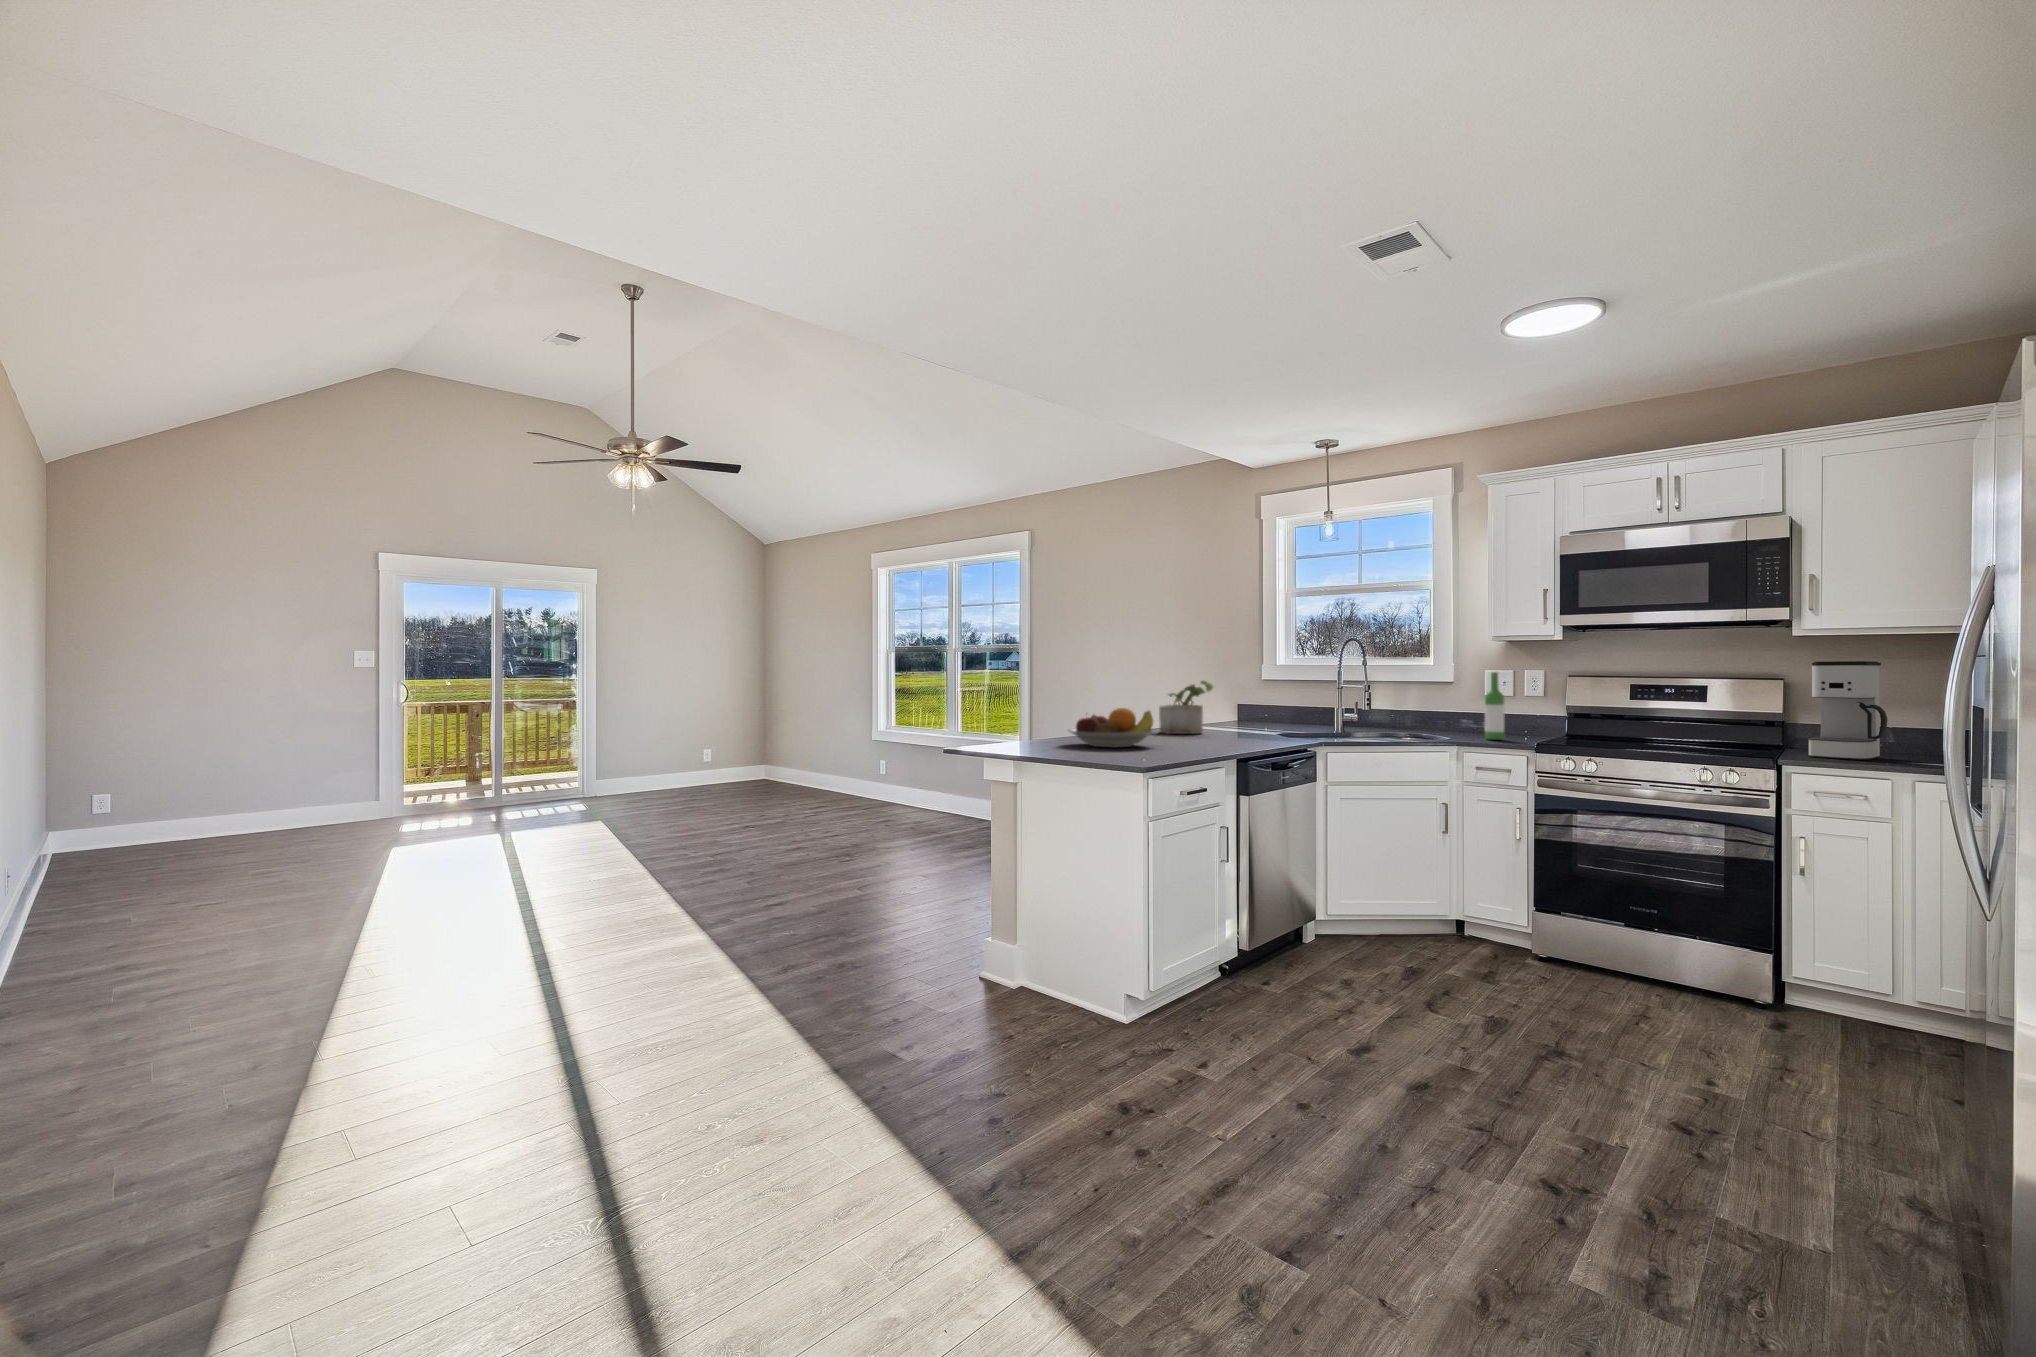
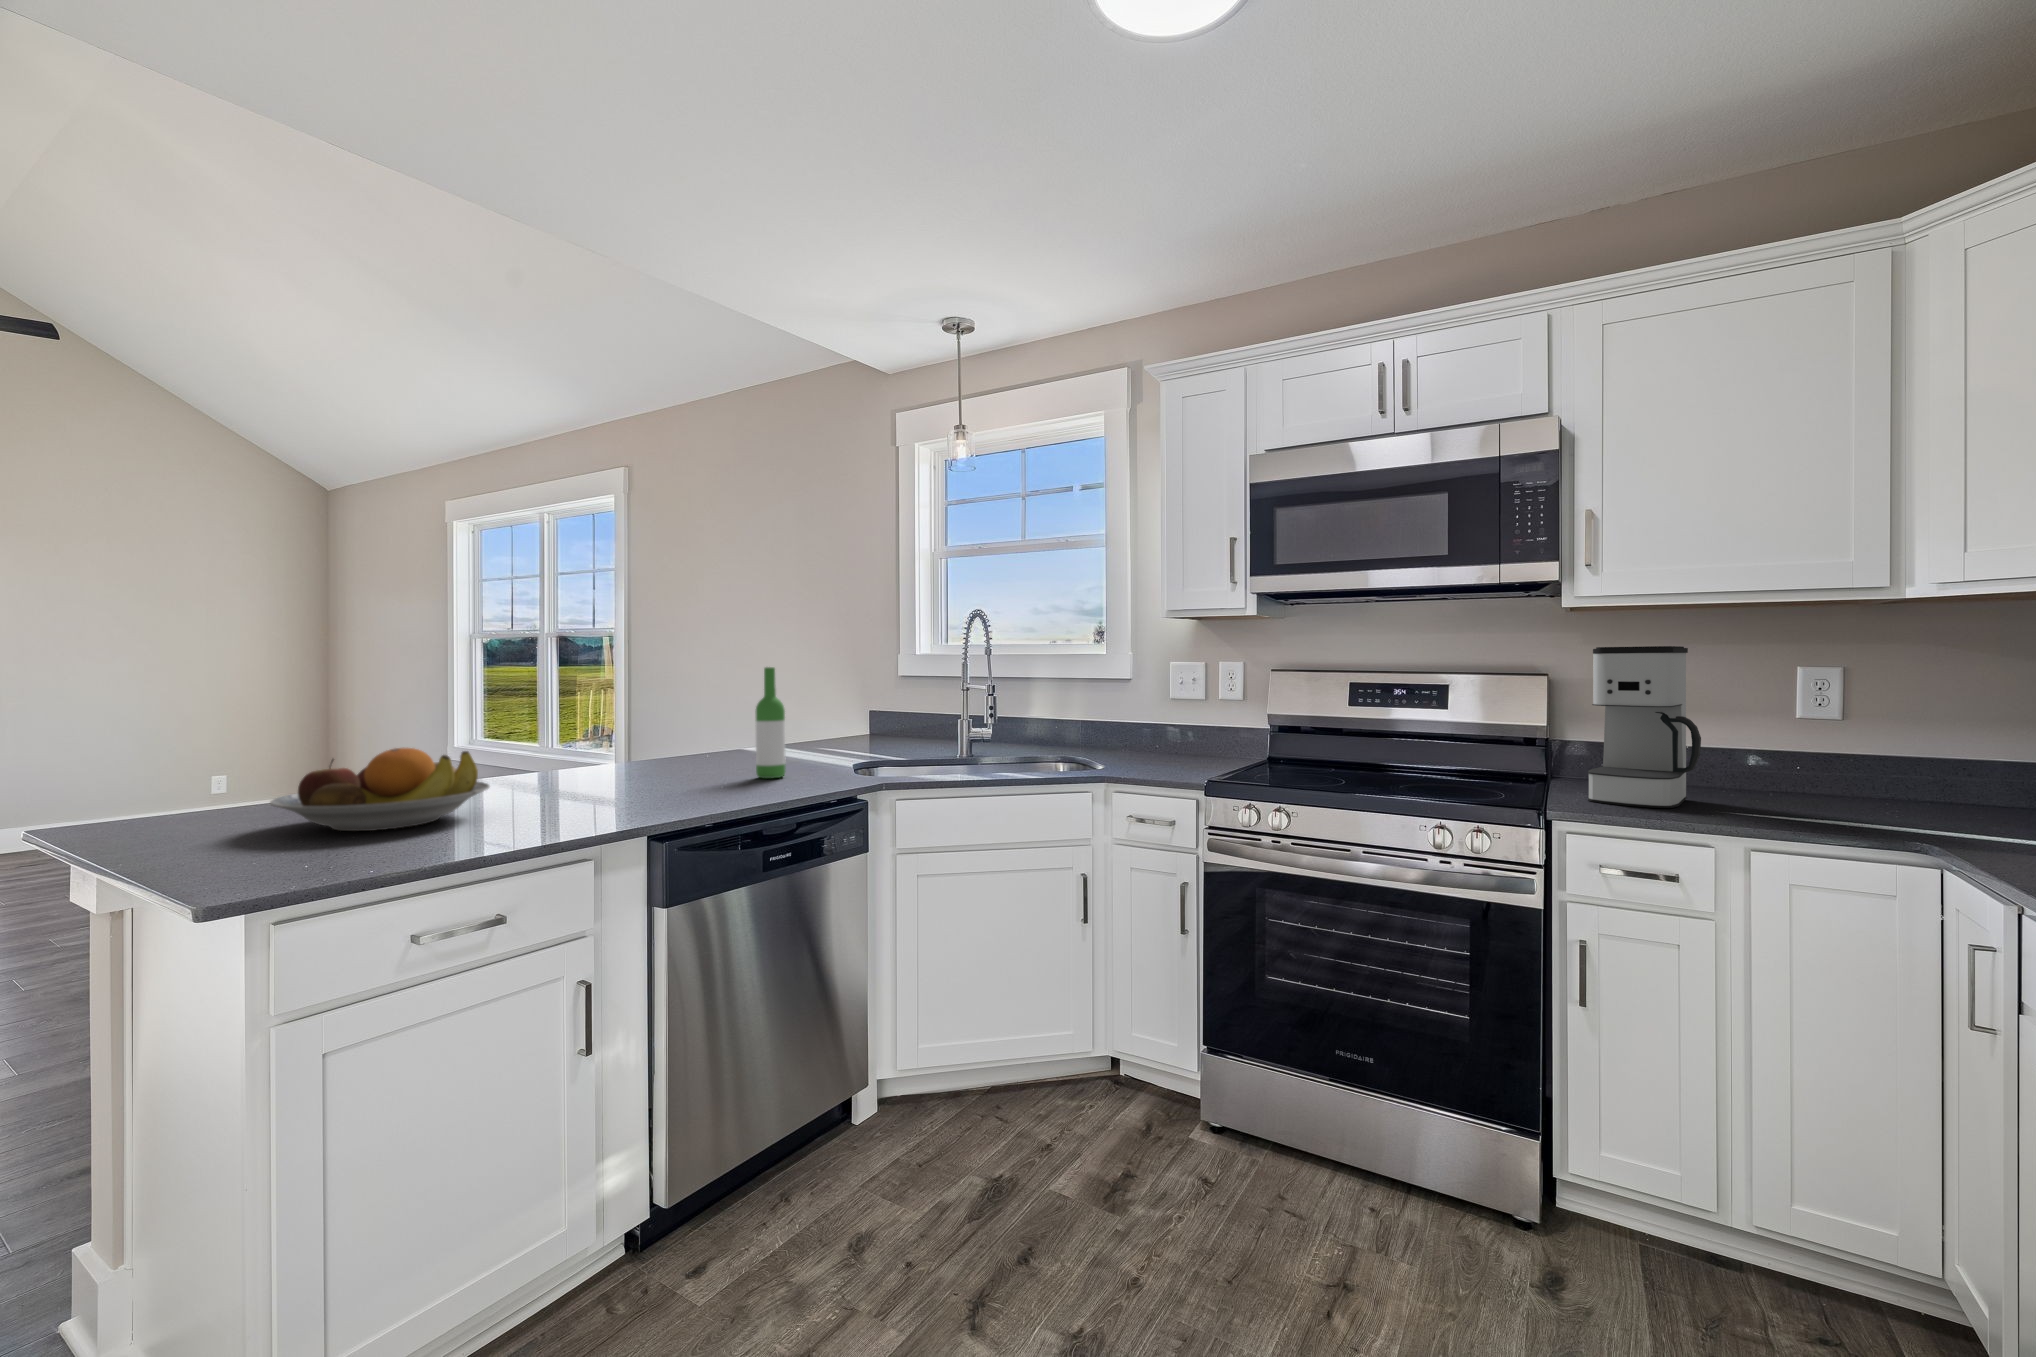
wine bottle: present [1485,672,1505,740] -> present [756,667,786,779]
potted plant: present [1159,681,1213,734] -> none [640,684,736,775]

